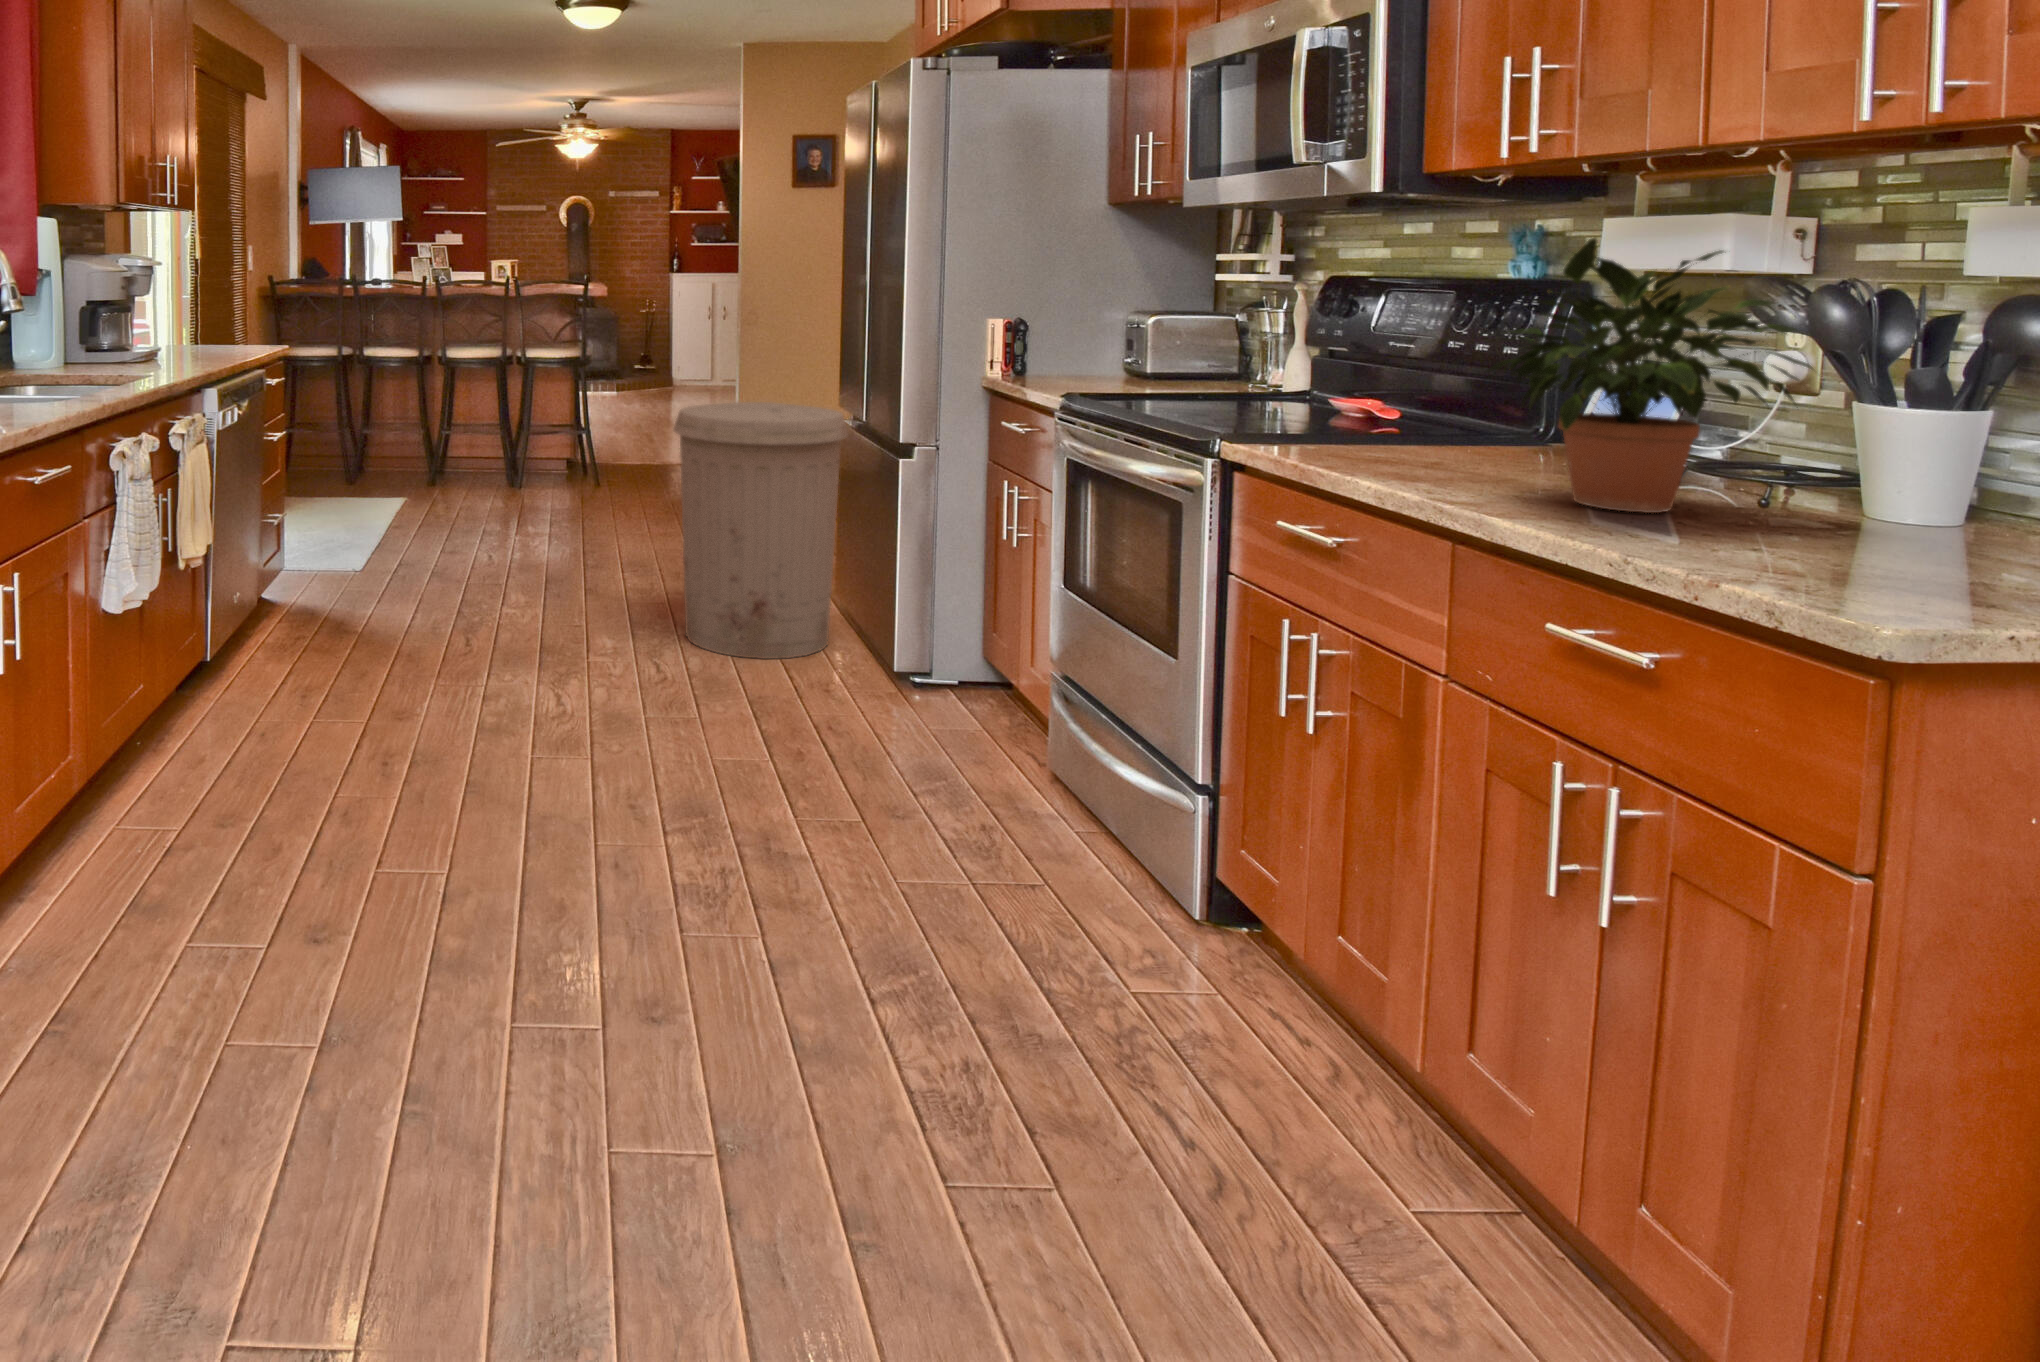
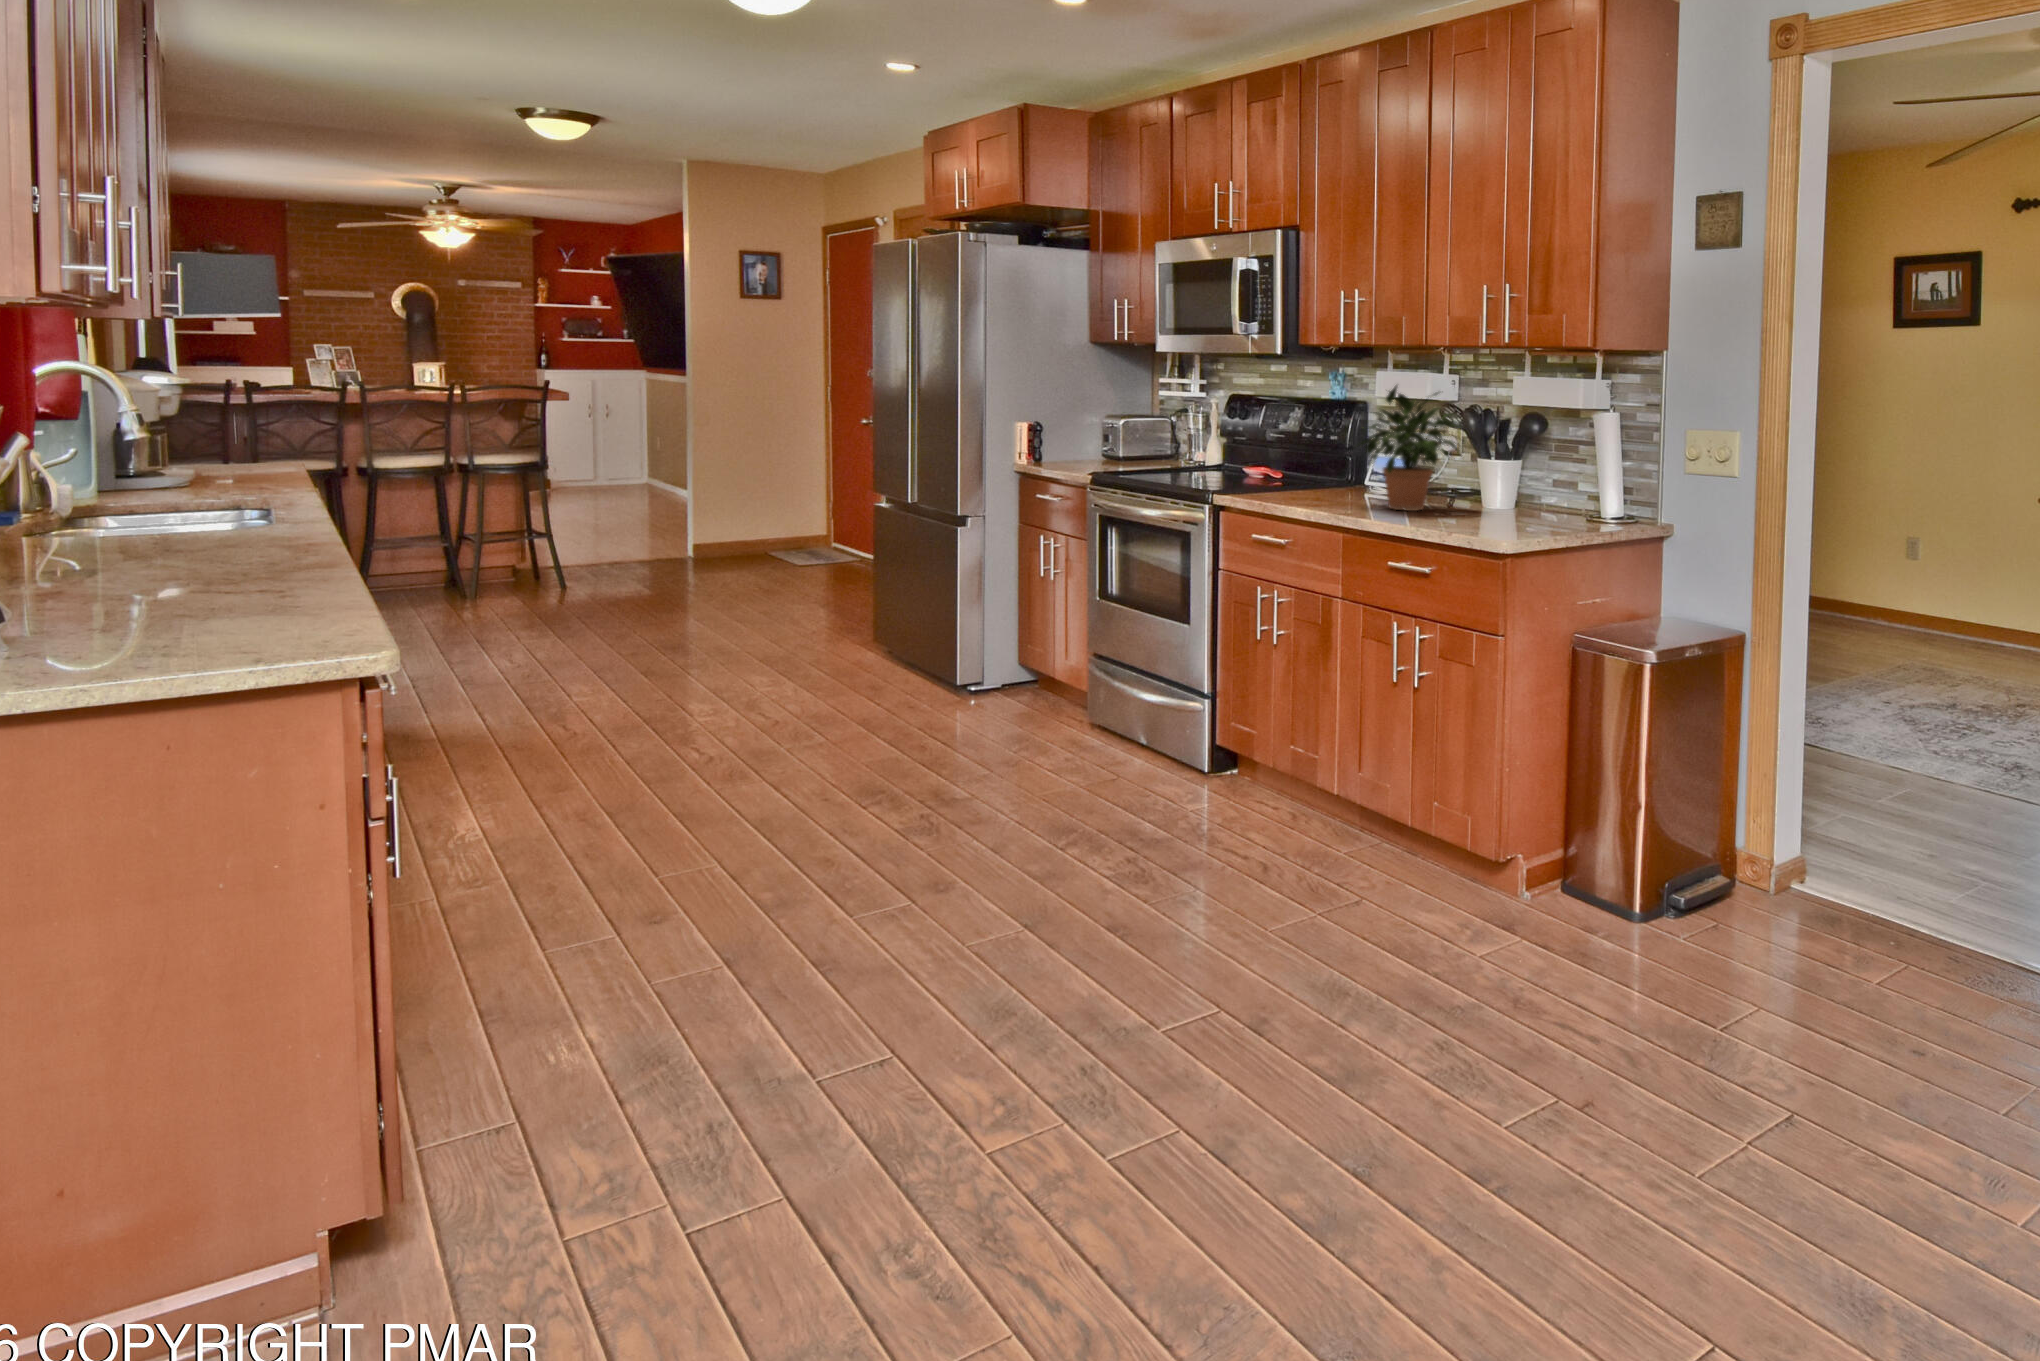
trash can: present [673,402,848,659] -> none [745,490,903,700]

